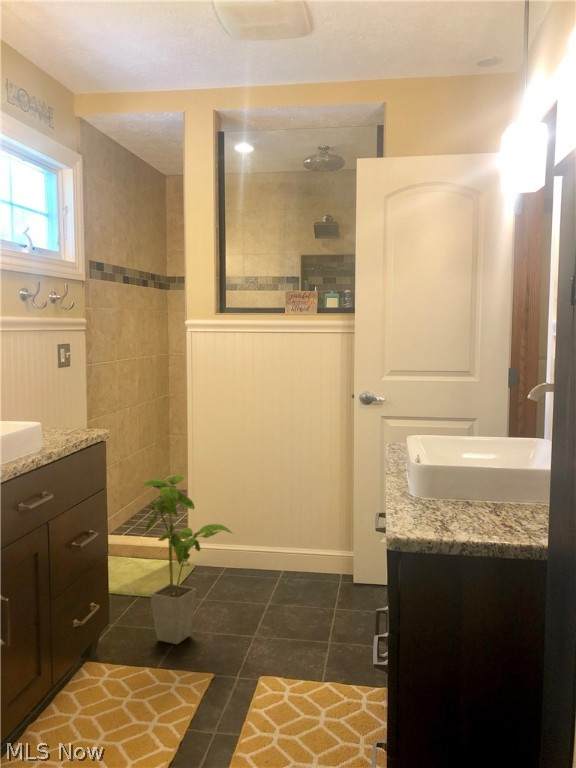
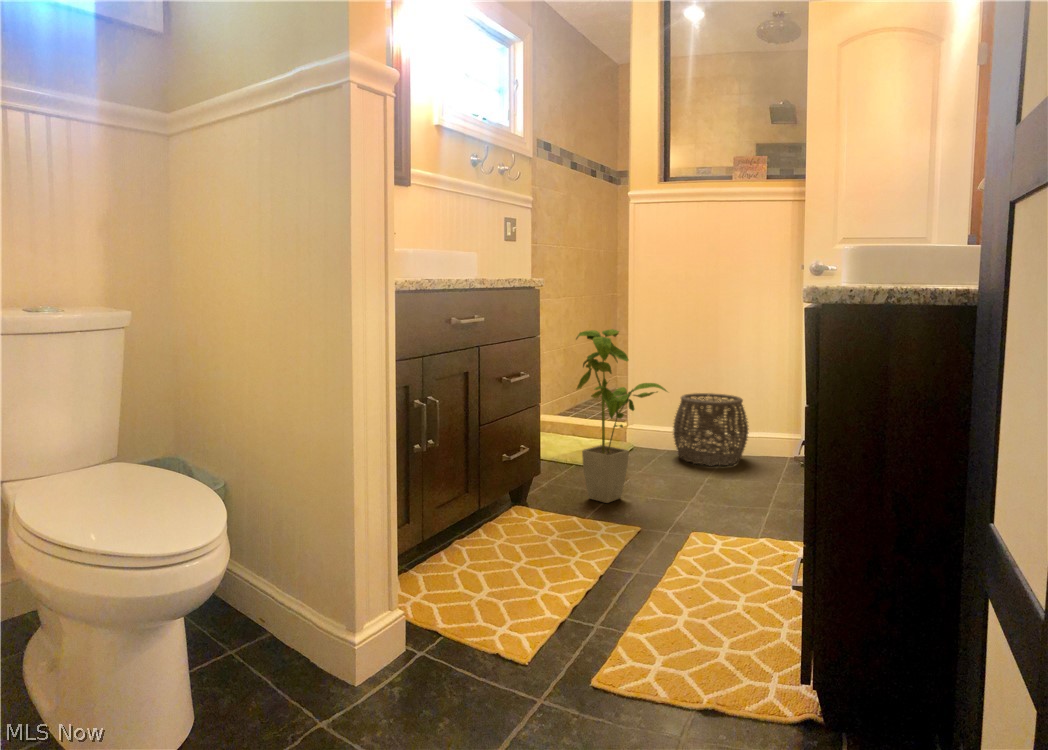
woven basket: none [232,509,301,582] -> present [673,393,748,466]

